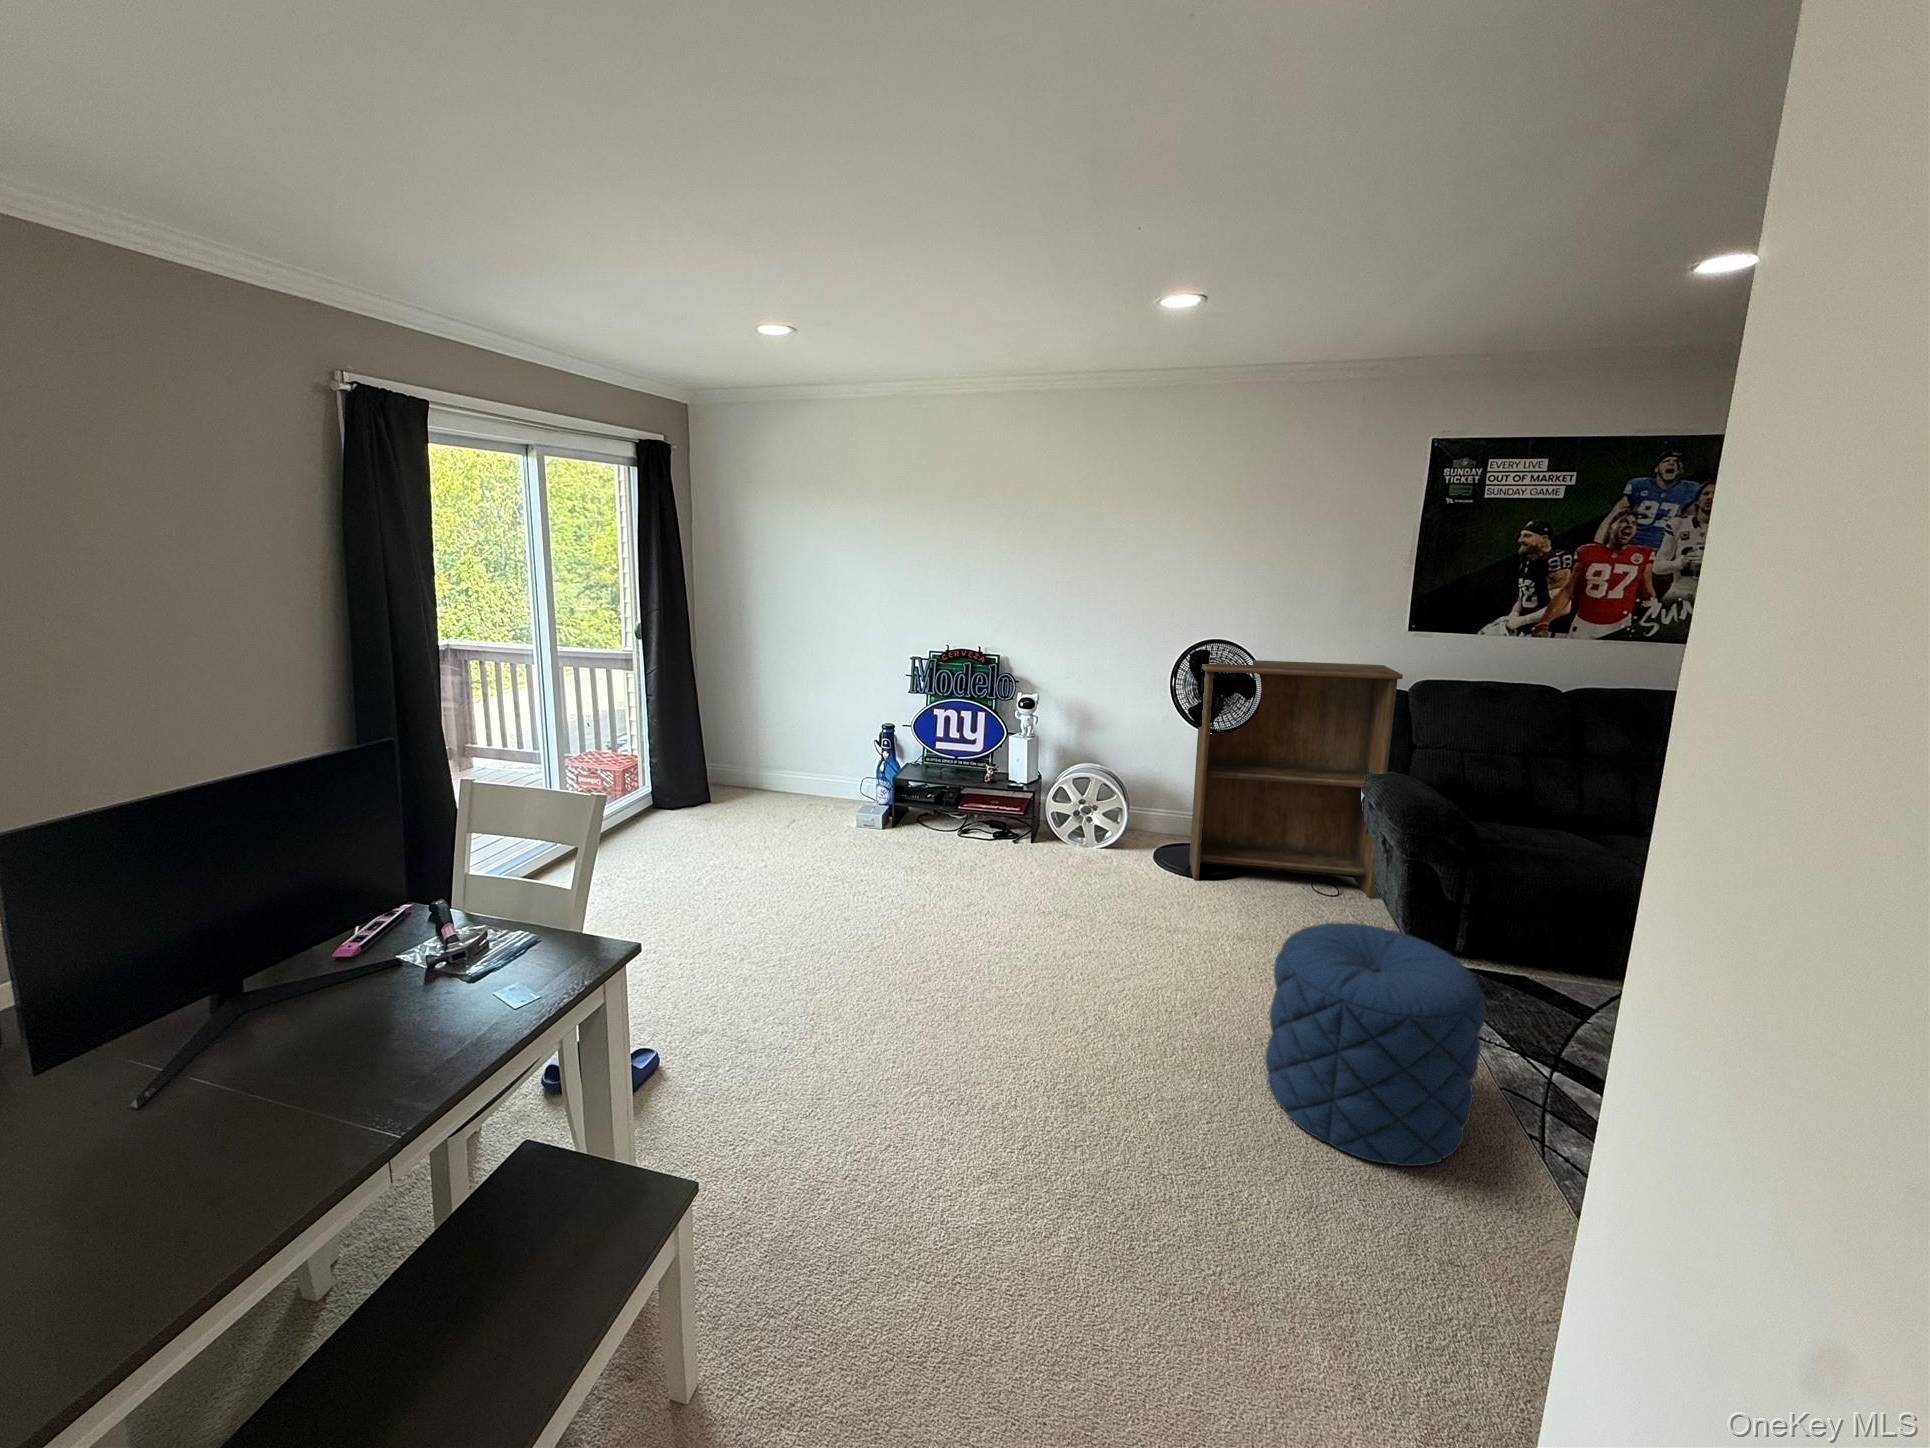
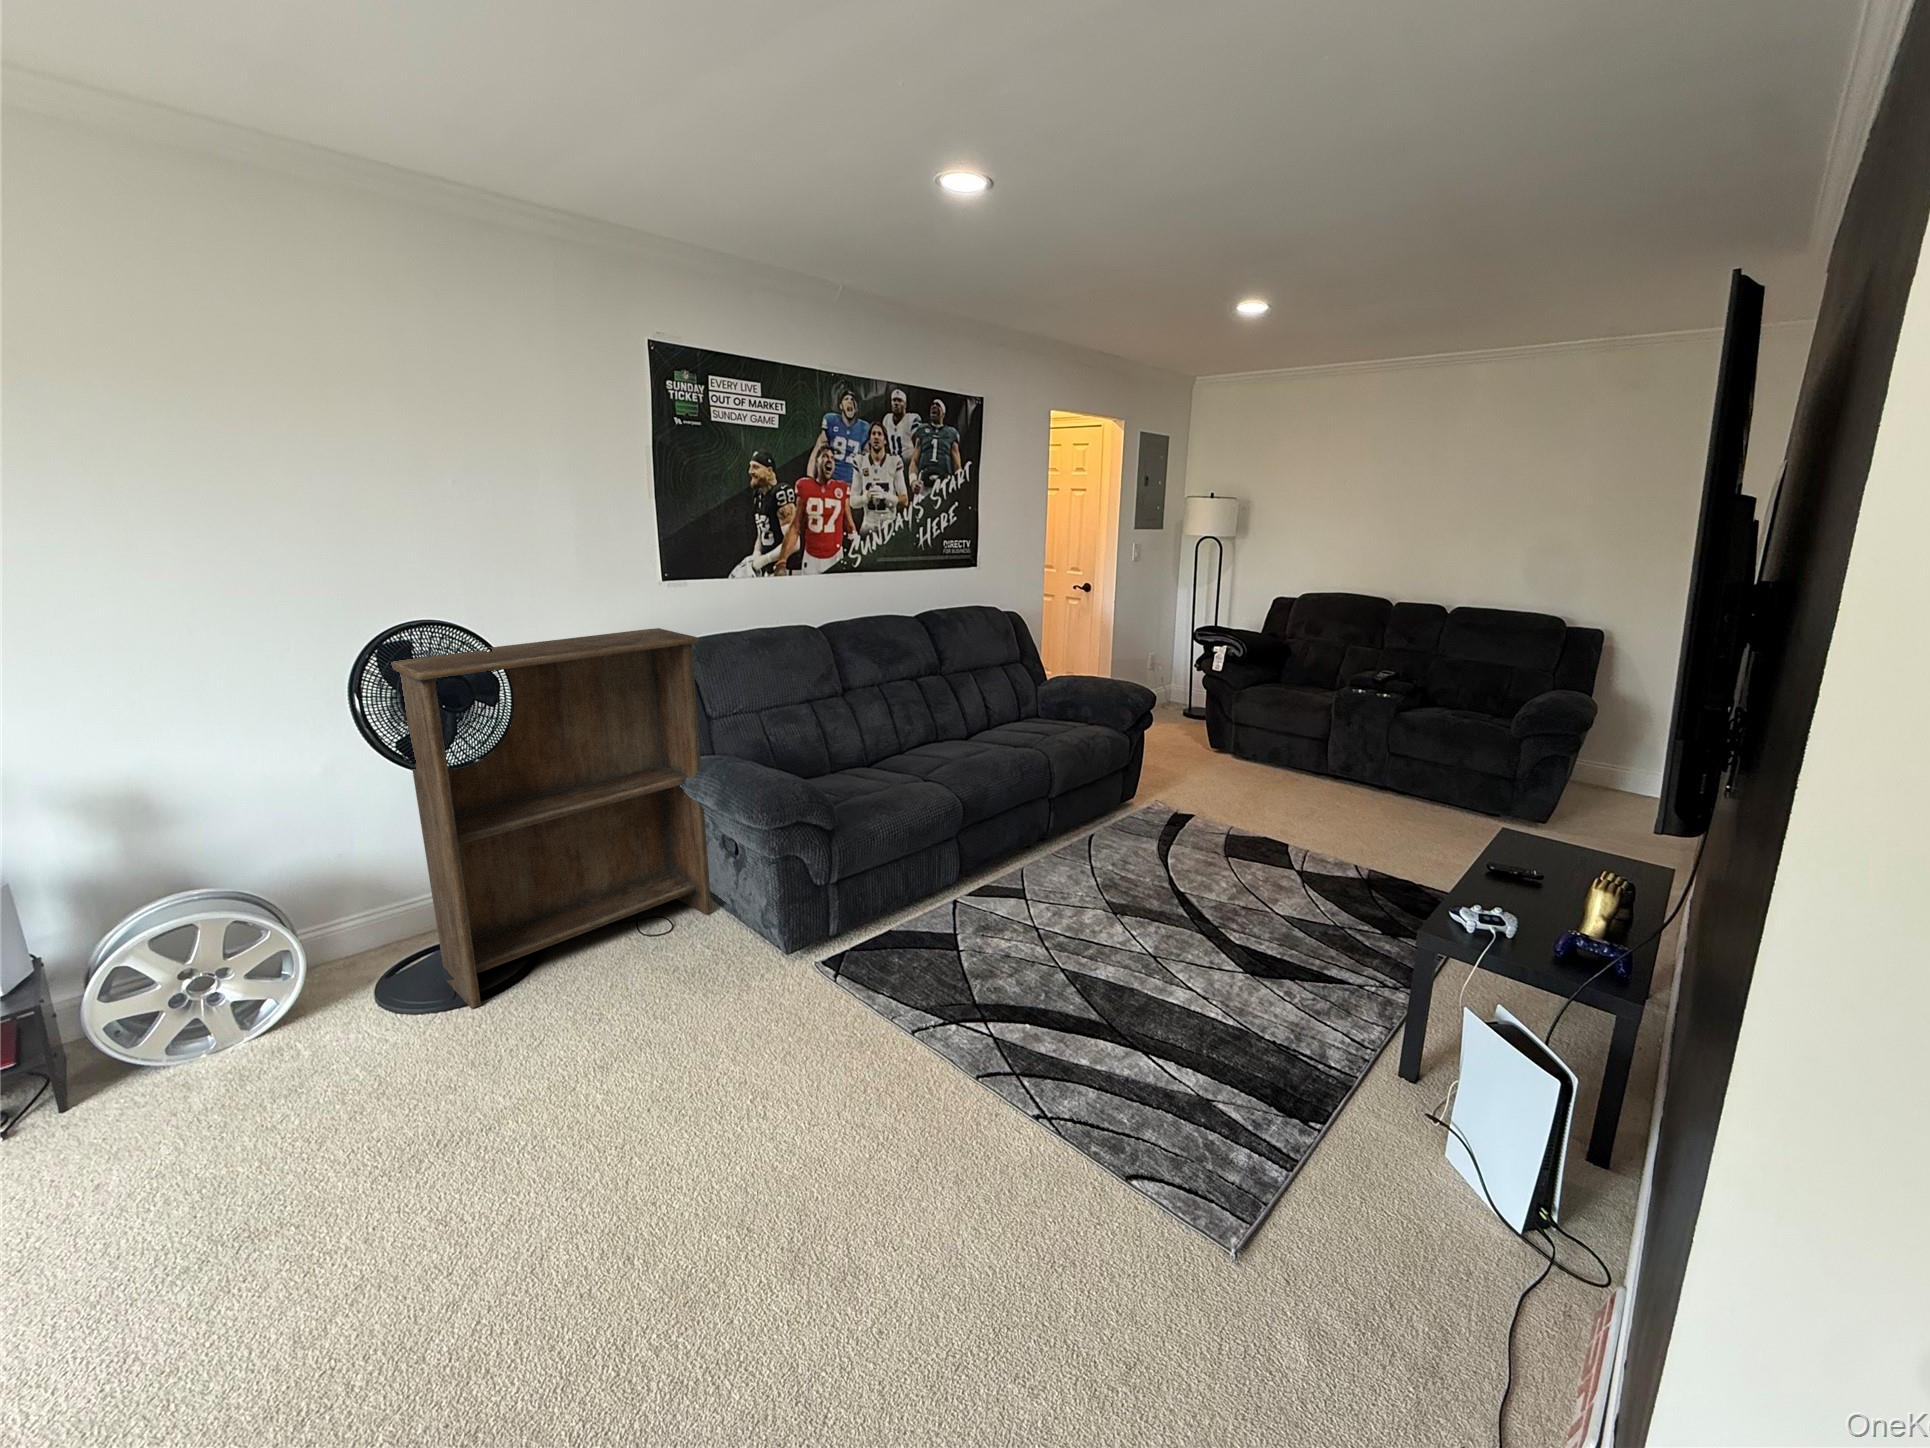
pouf: present [1265,923,1486,1166] -> none [773,973,1027,1331]

